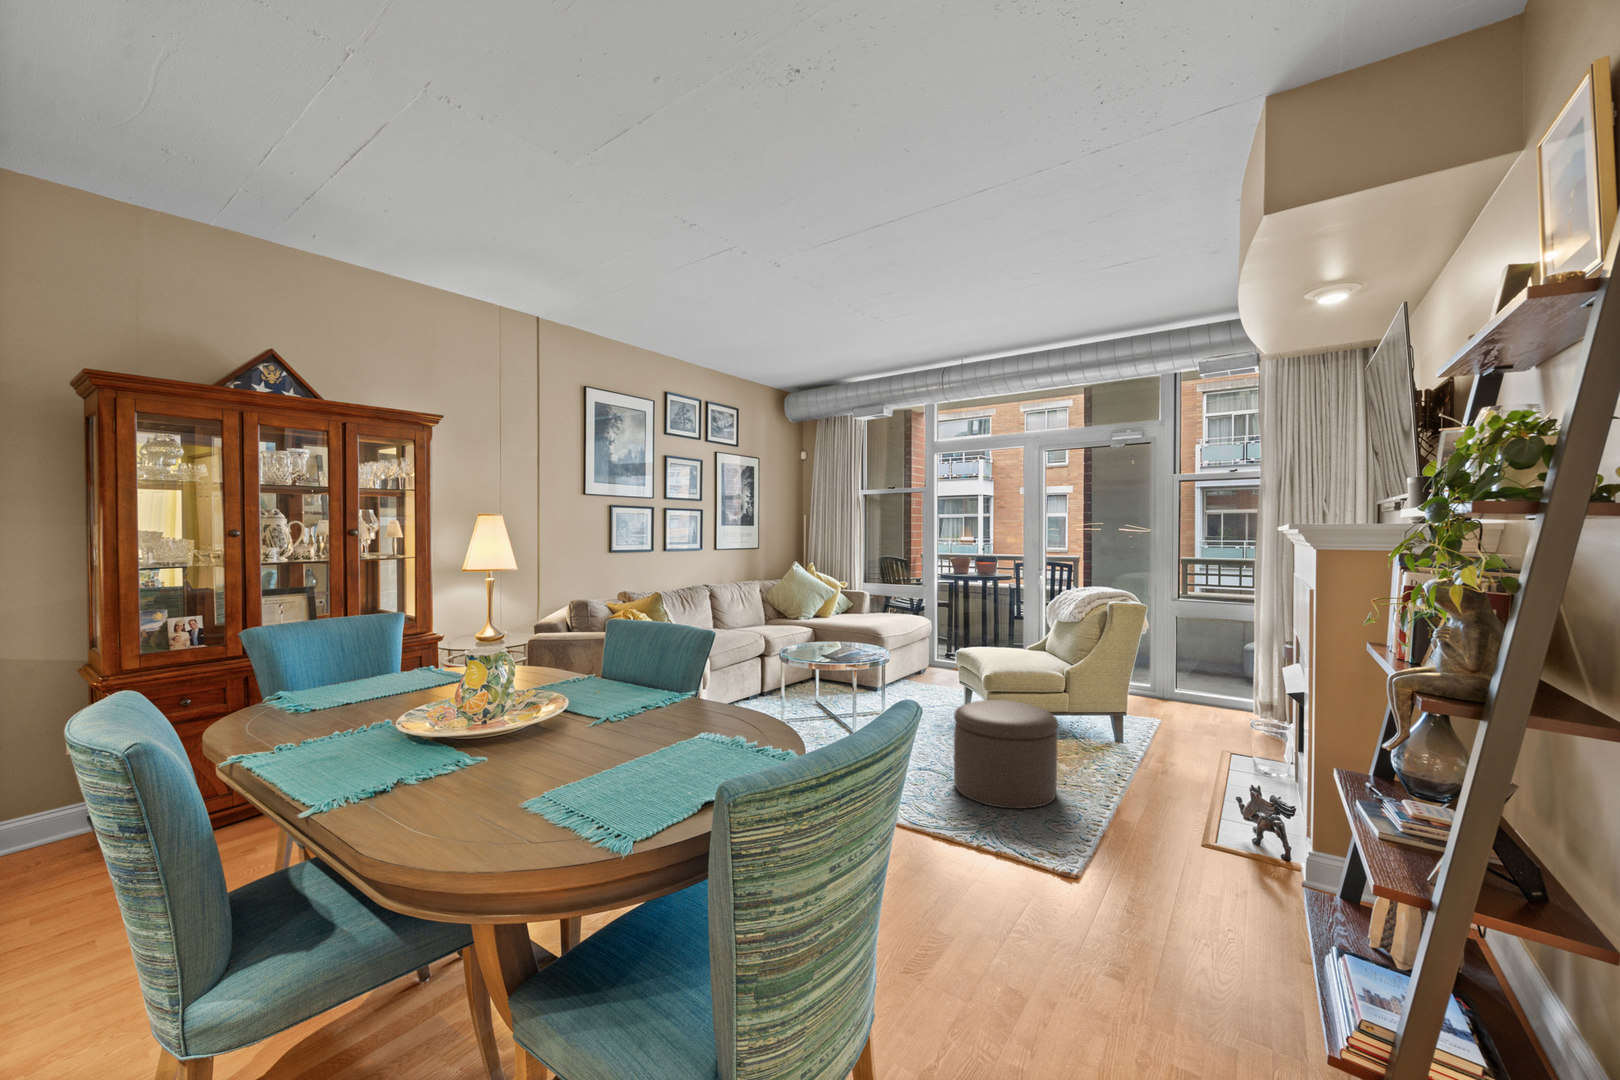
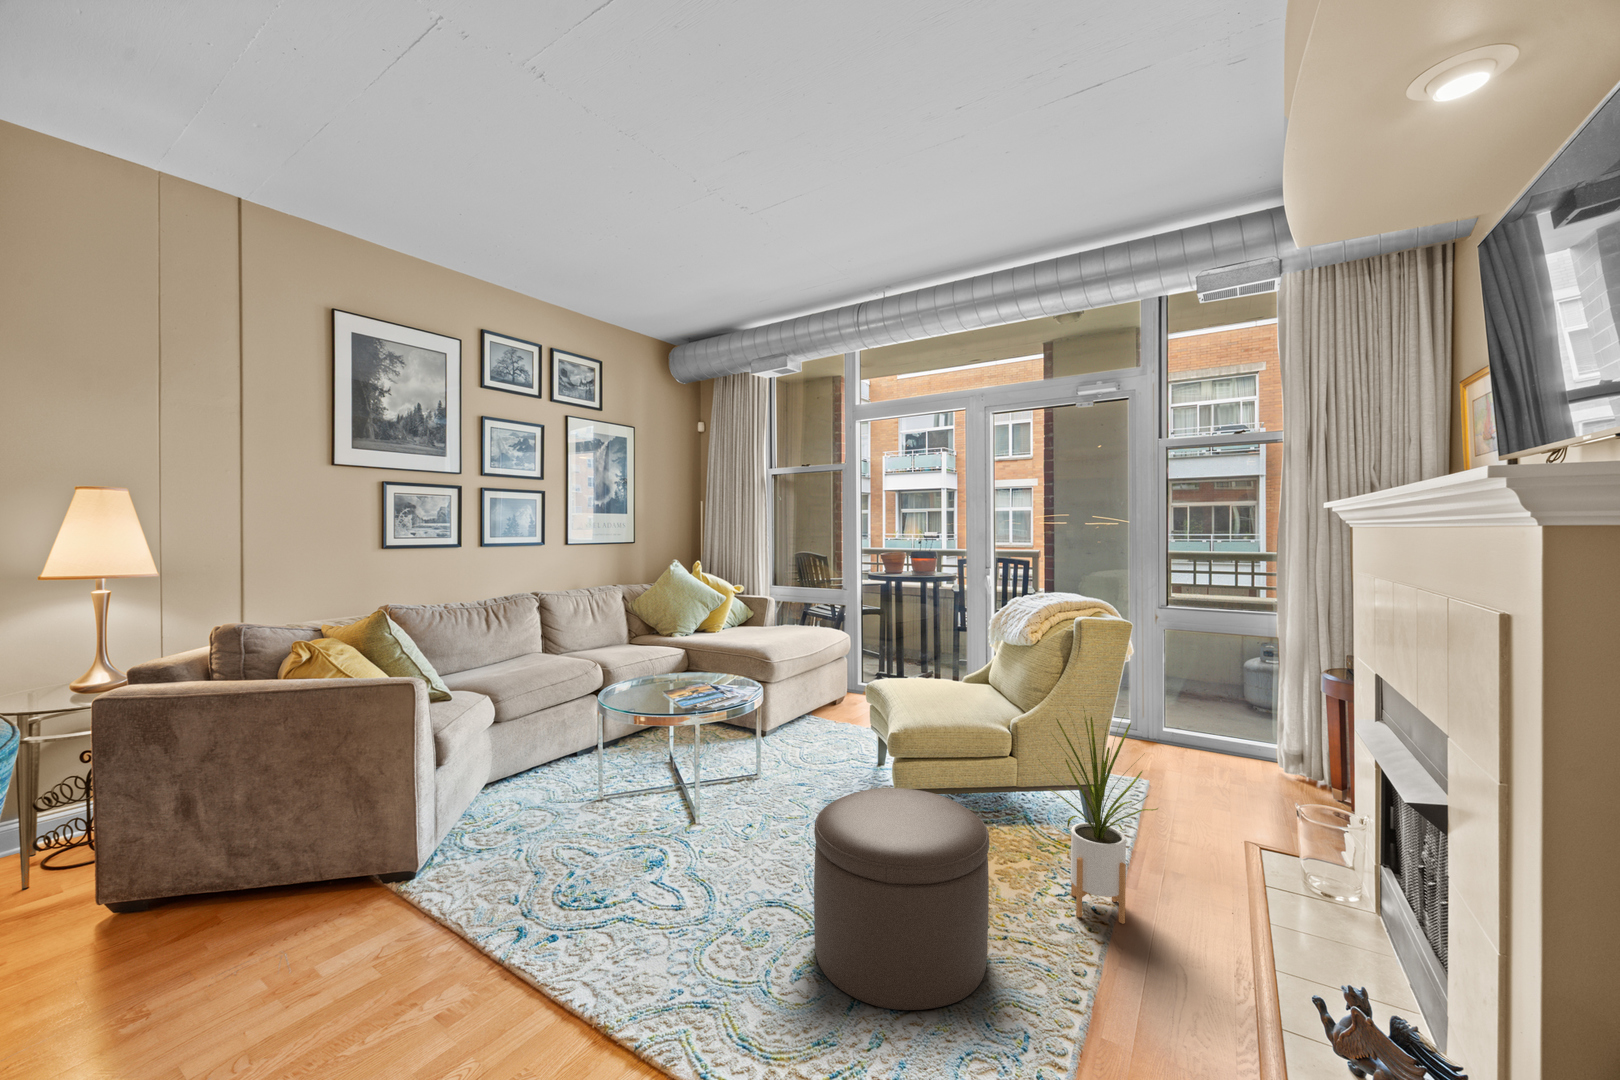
house plant: none [1083,652,1159,782] -> present [1039,706,1158,924]

